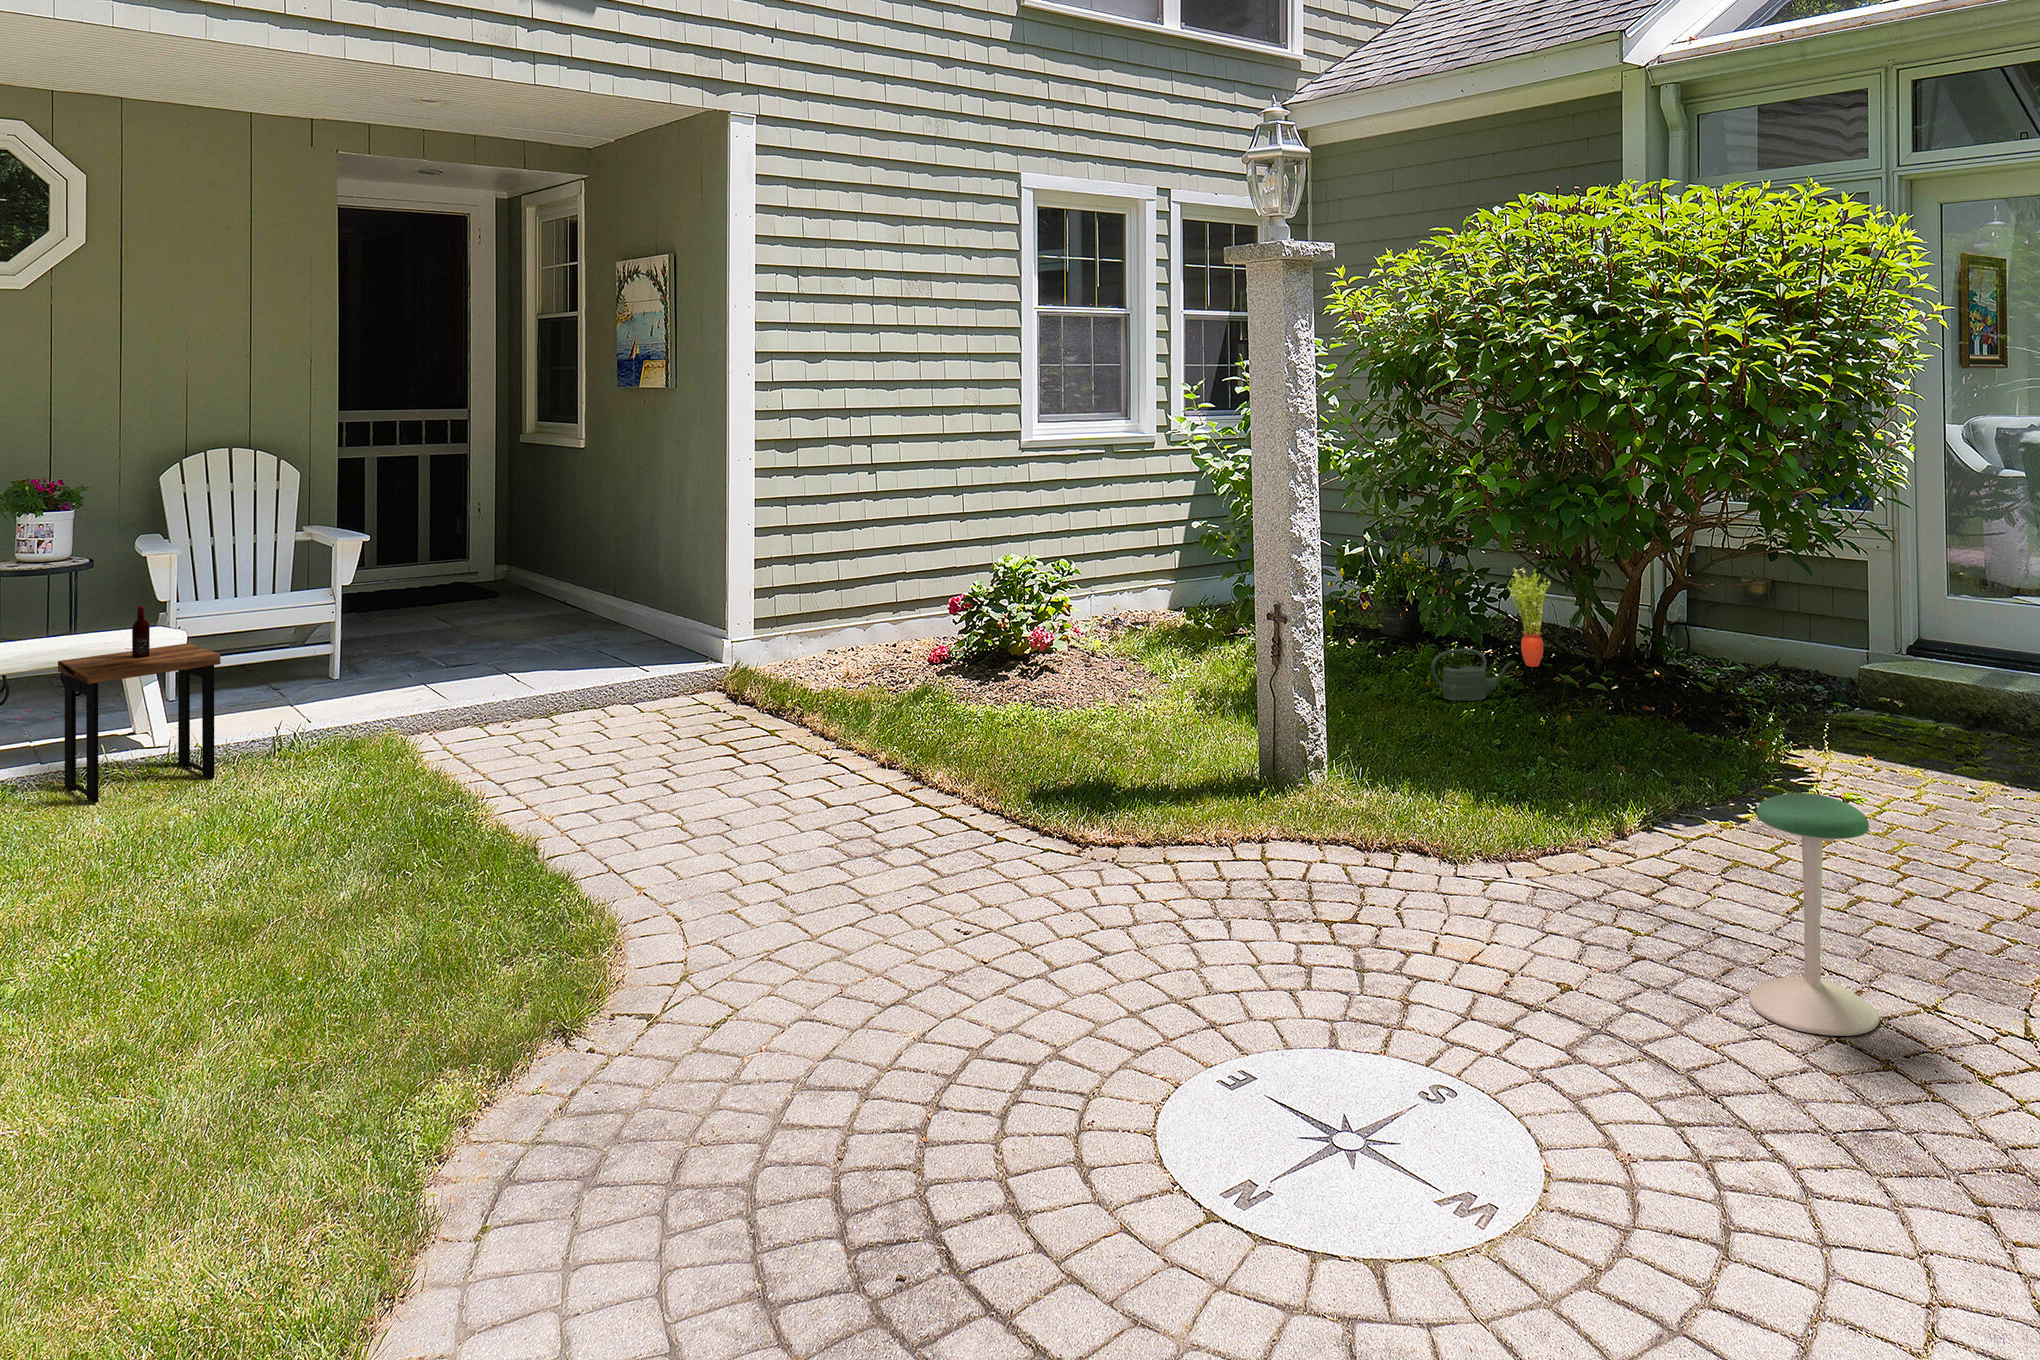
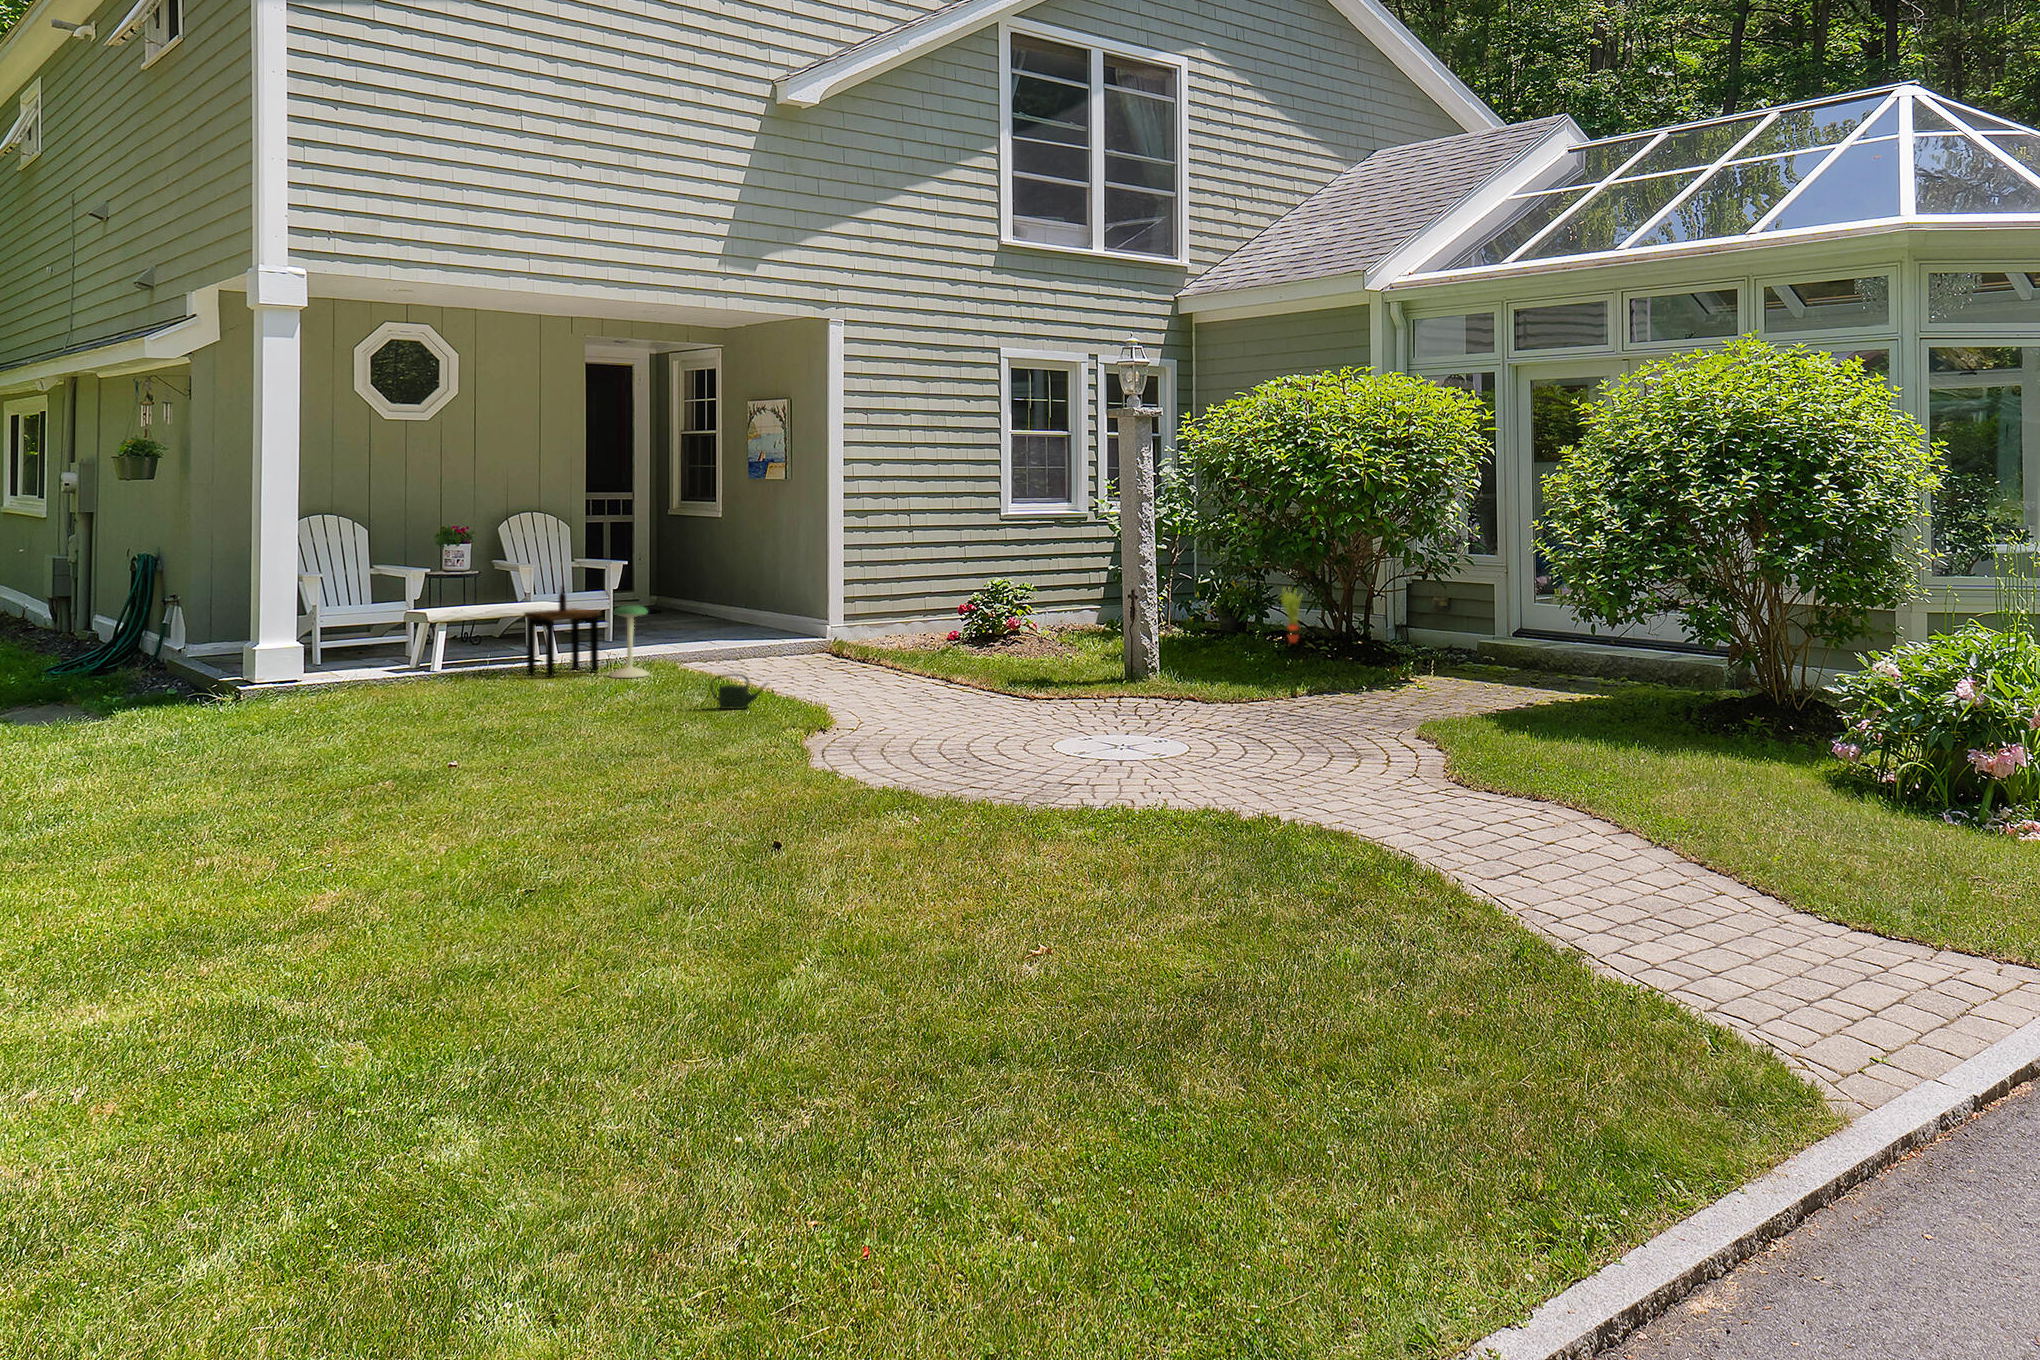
watering can: present [1431,649,1515,701] -> present [710,674,766,709]
stool: present [1749,793,1880,1036] -> present [610,605,650,678]

